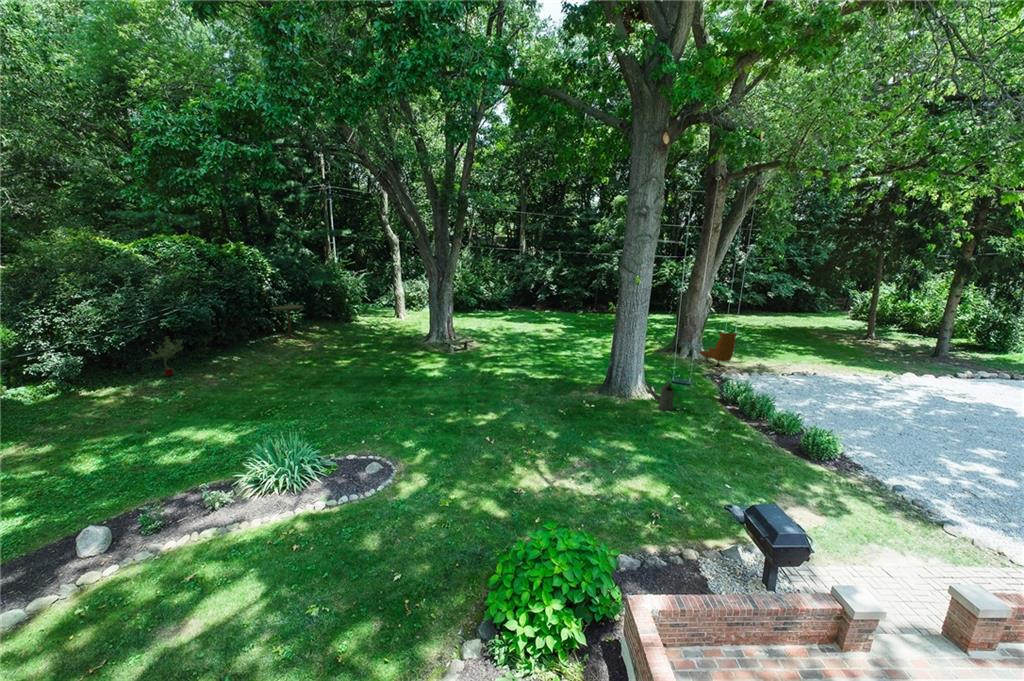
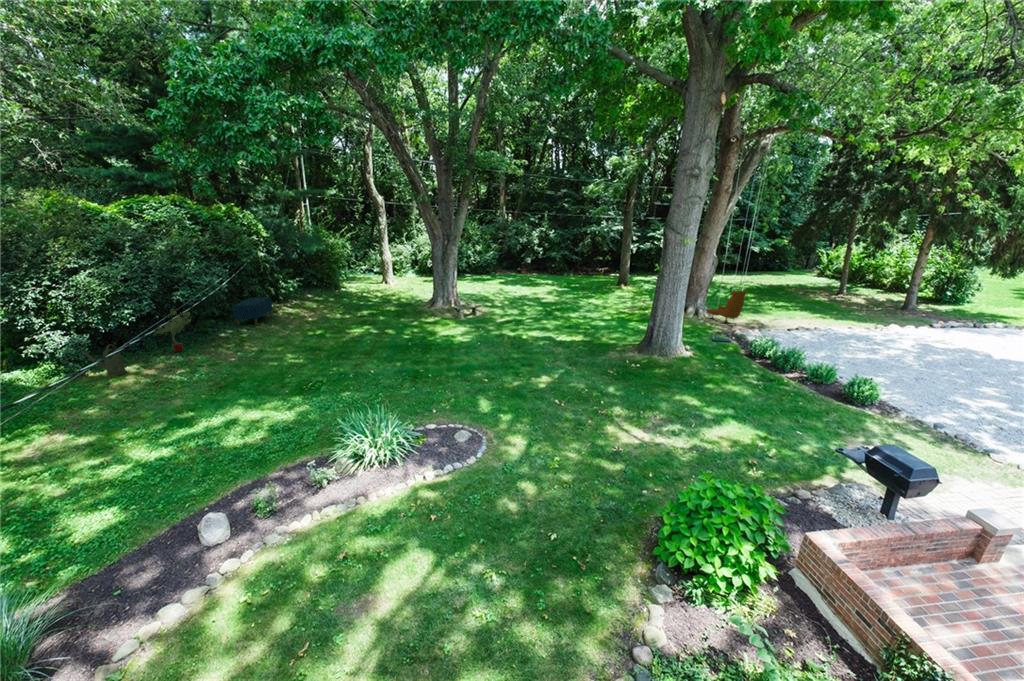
pedestal table: present [272,305,304,339] -> none [266,273,301,309]
bench: none [232,328,272,354] -> present [233,297,273,325]
watering can: present [645,381,678,411] -> present [81,344,129,376]

